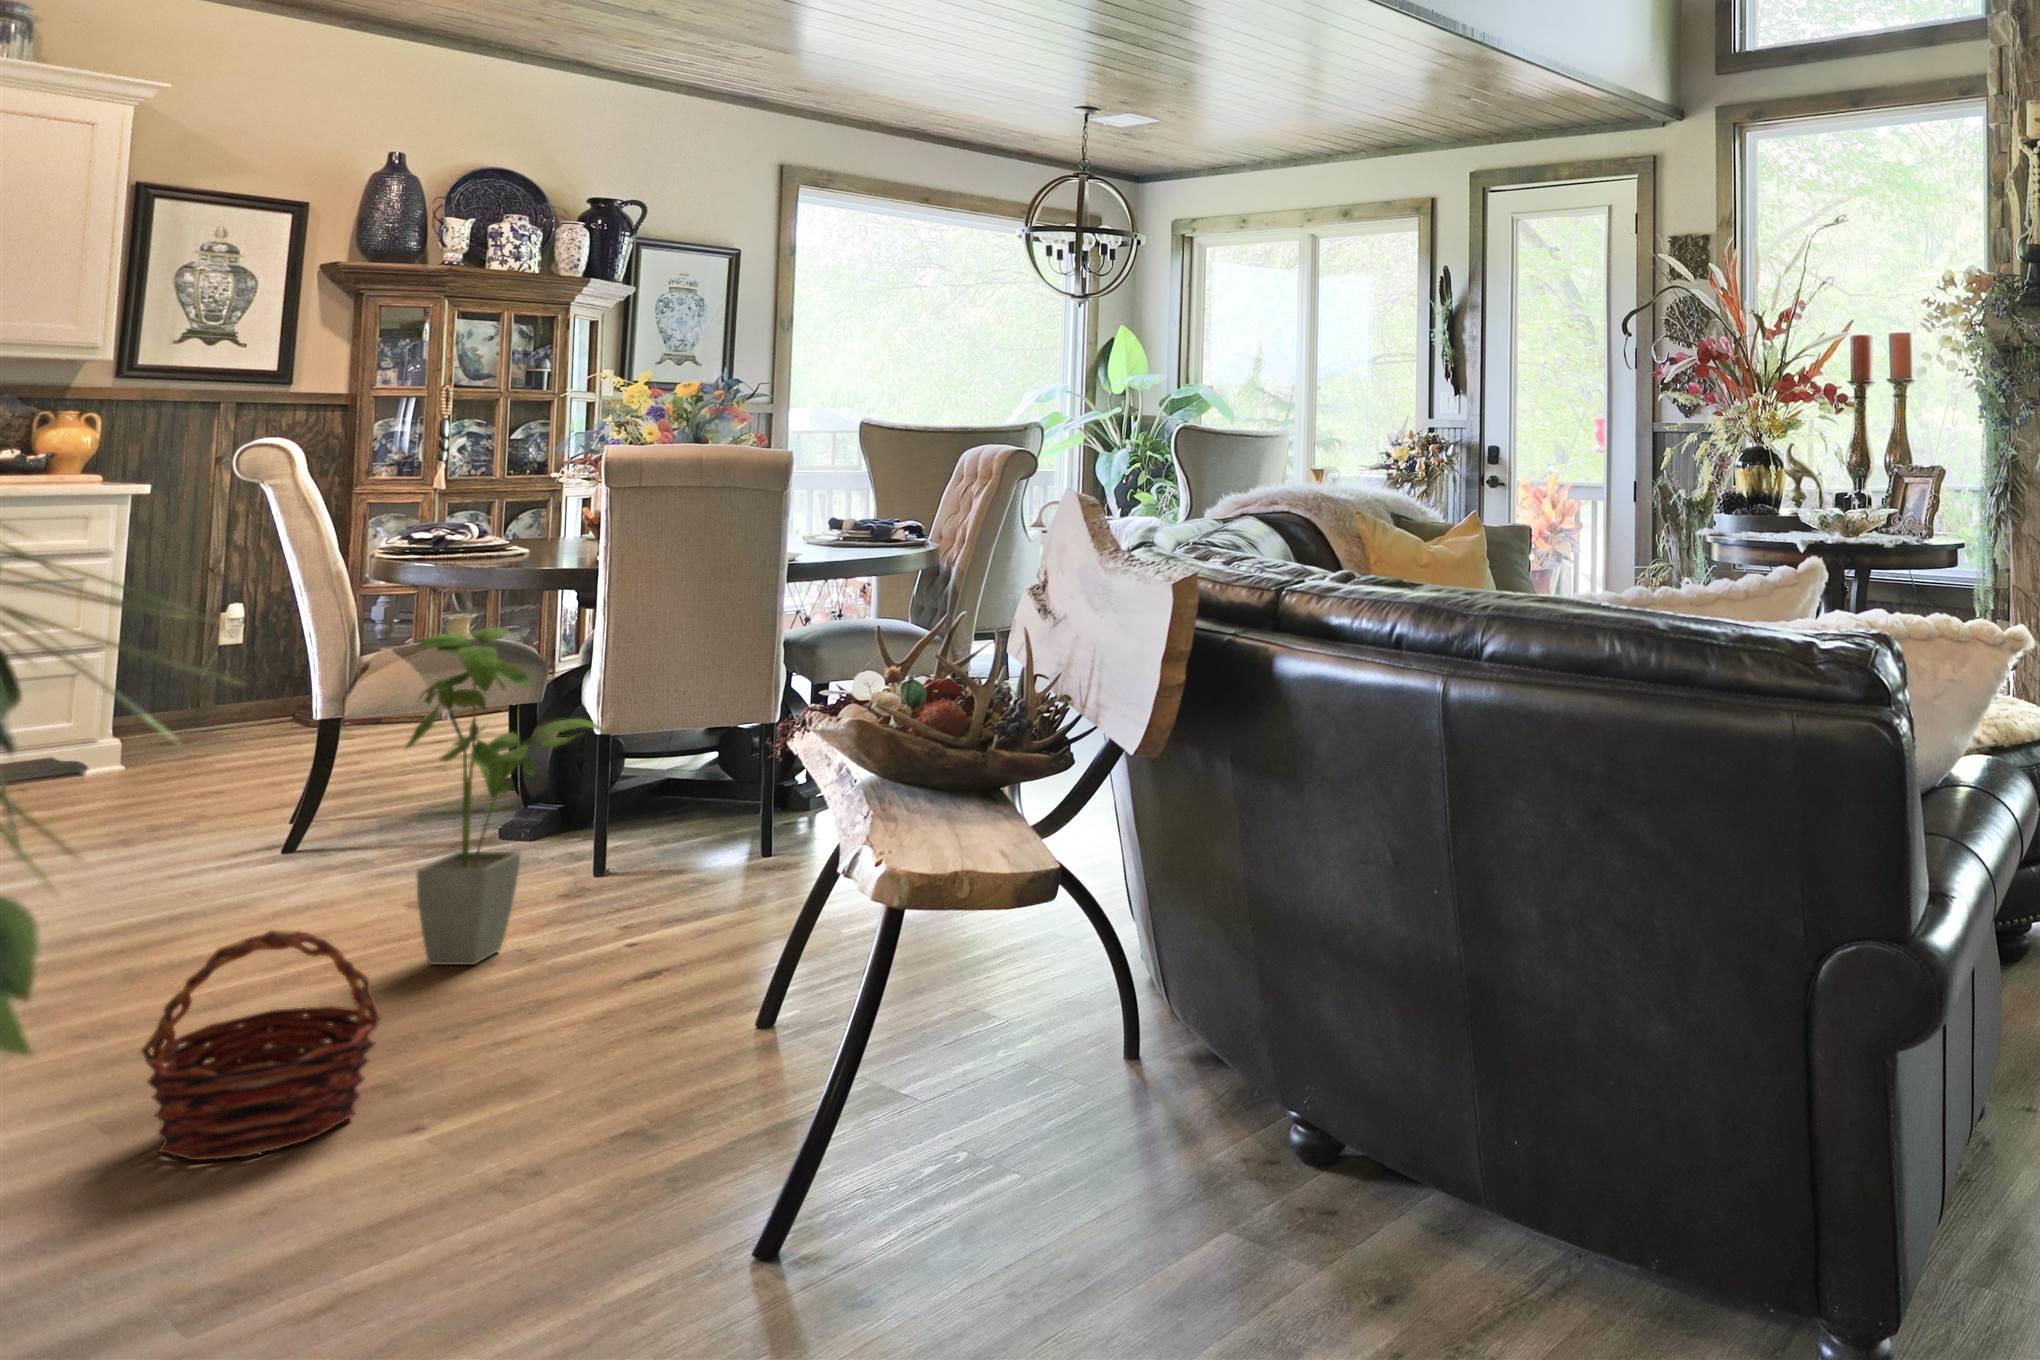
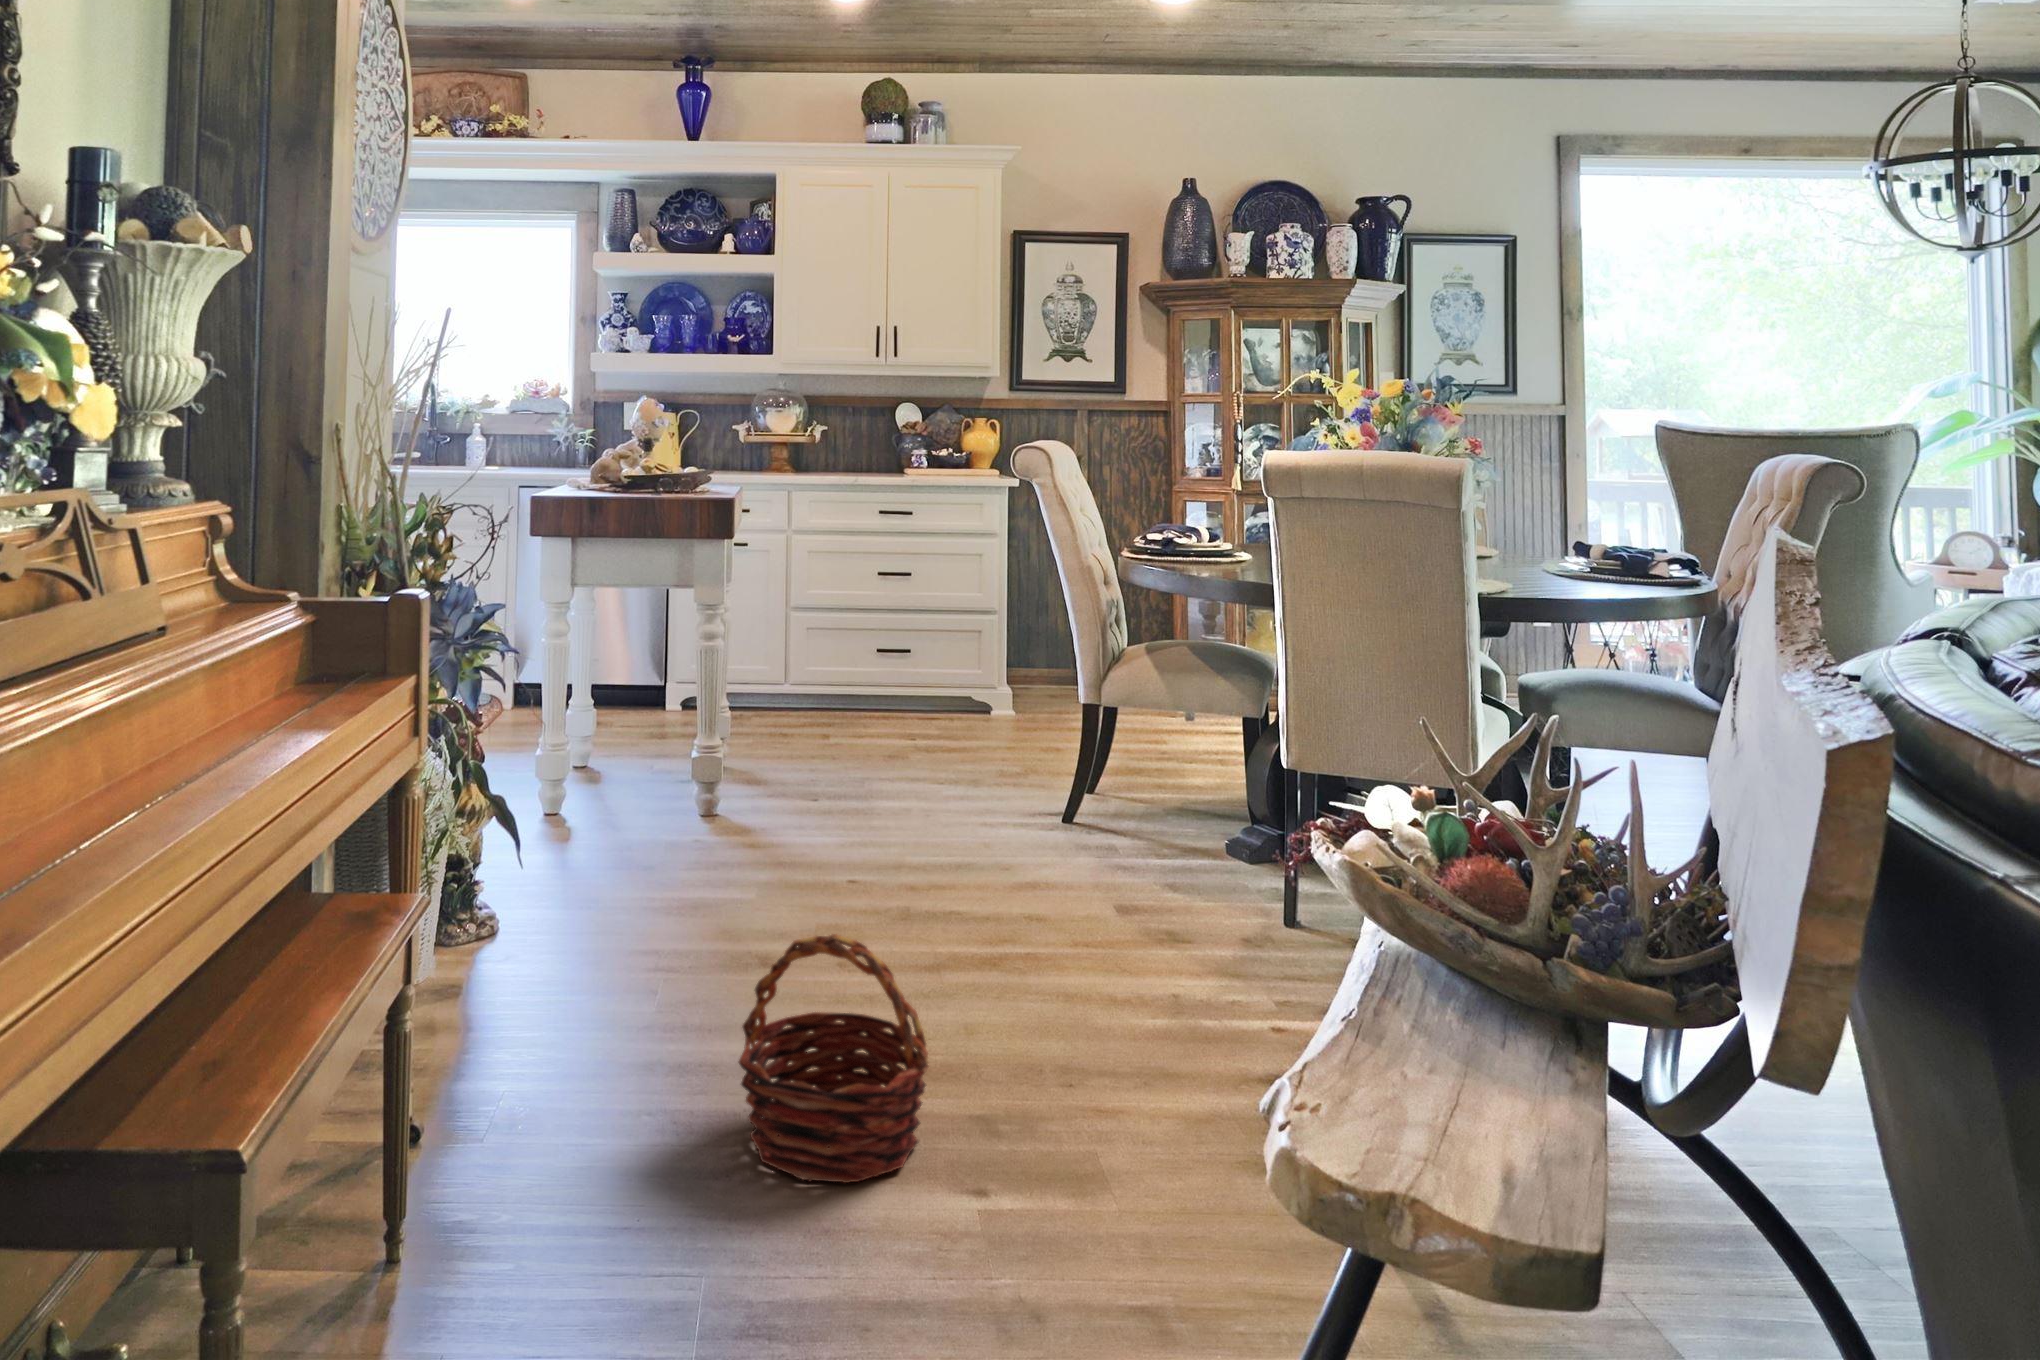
house plant: present [406,627,605,965] -> none [1040,631,1238,1002]

